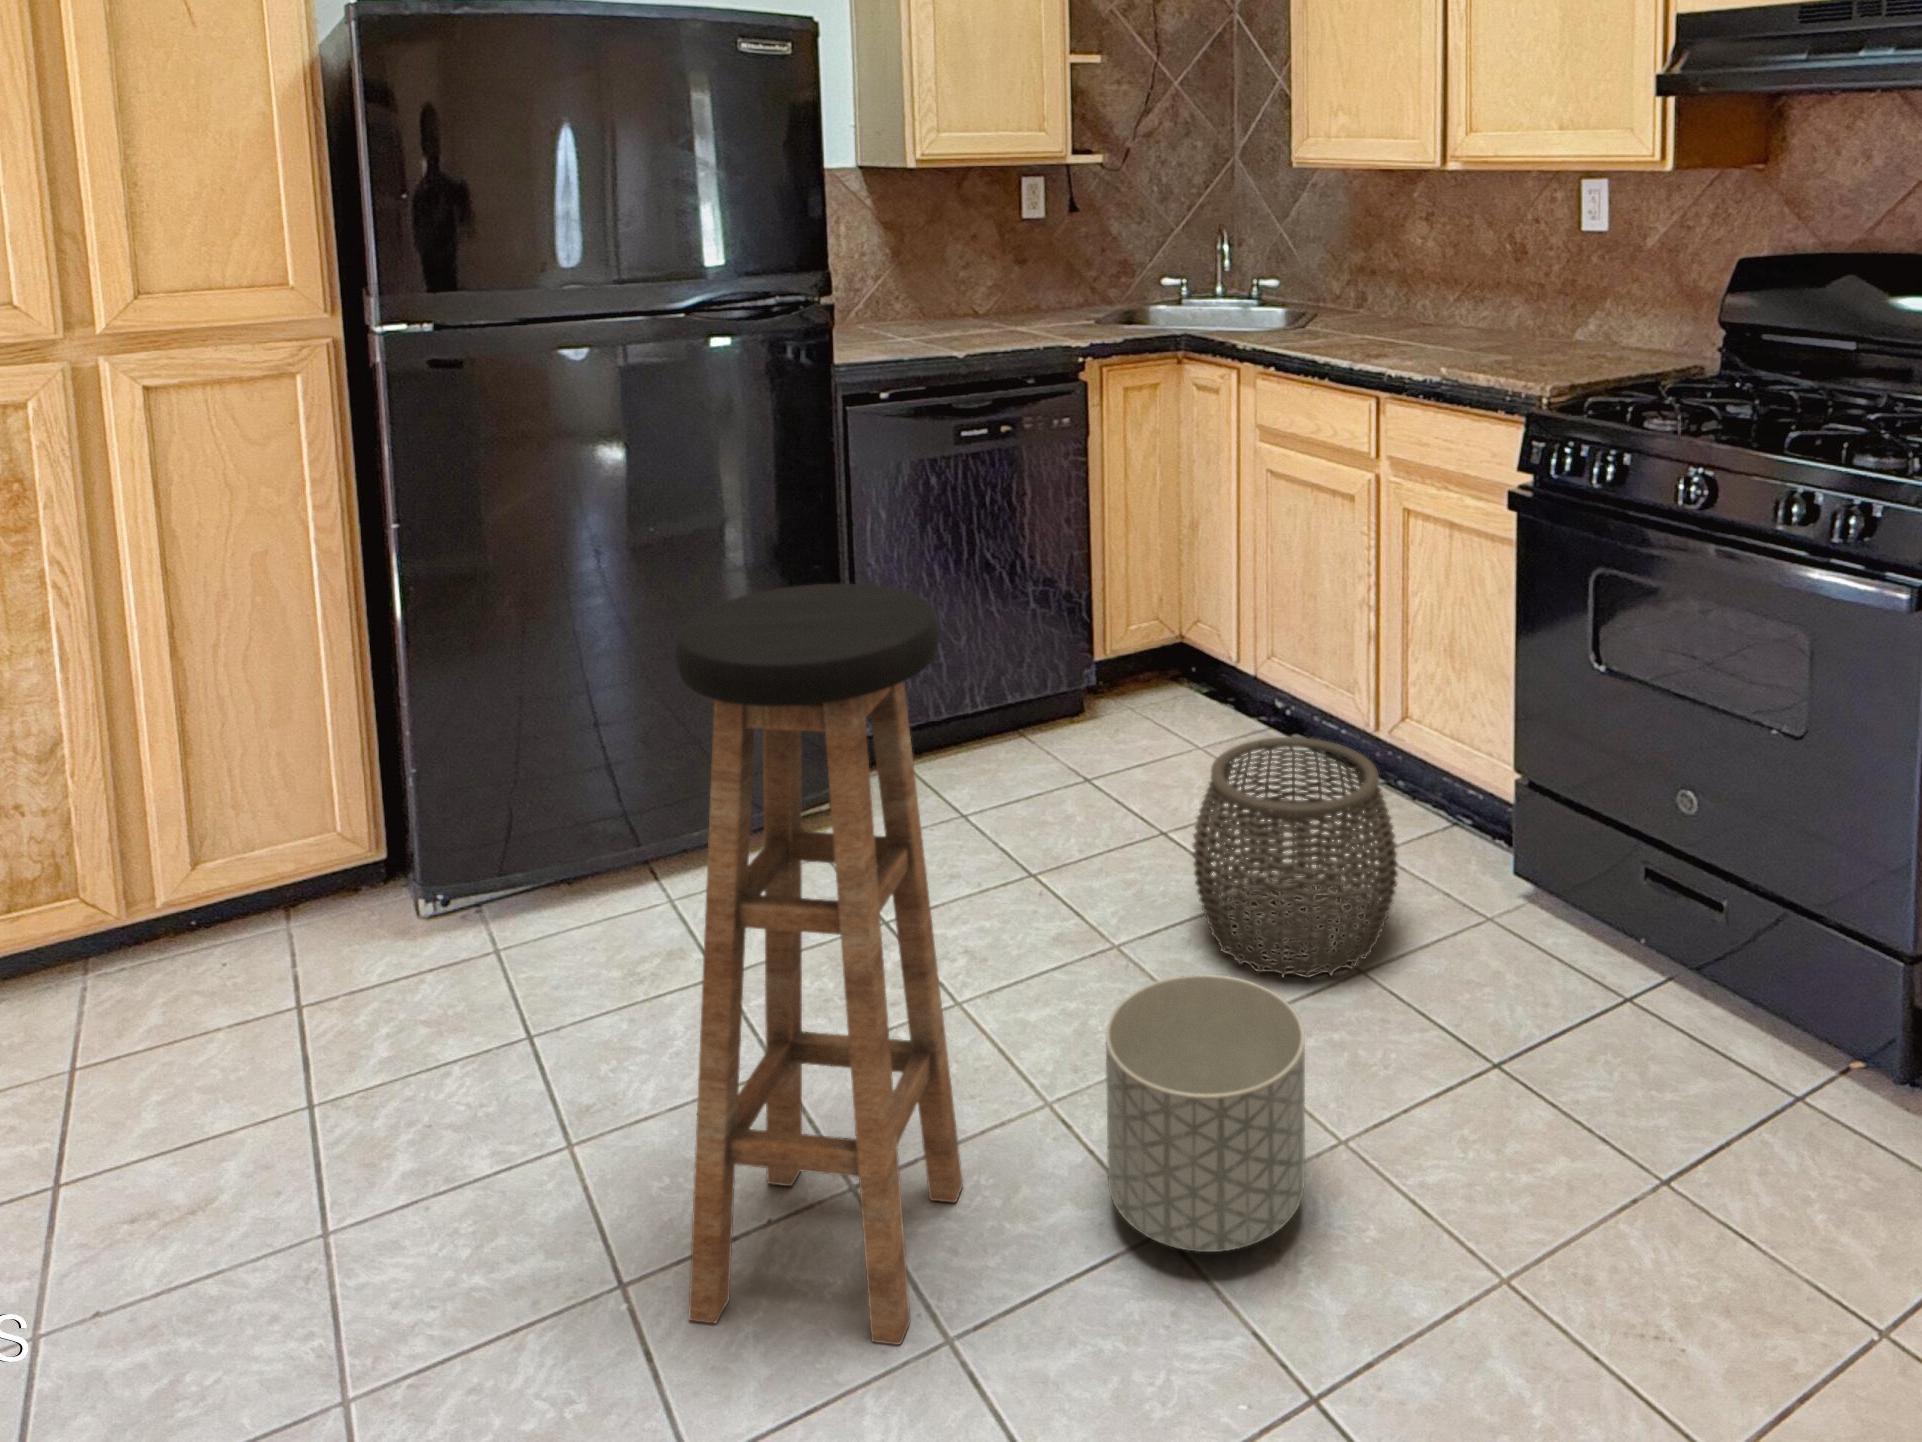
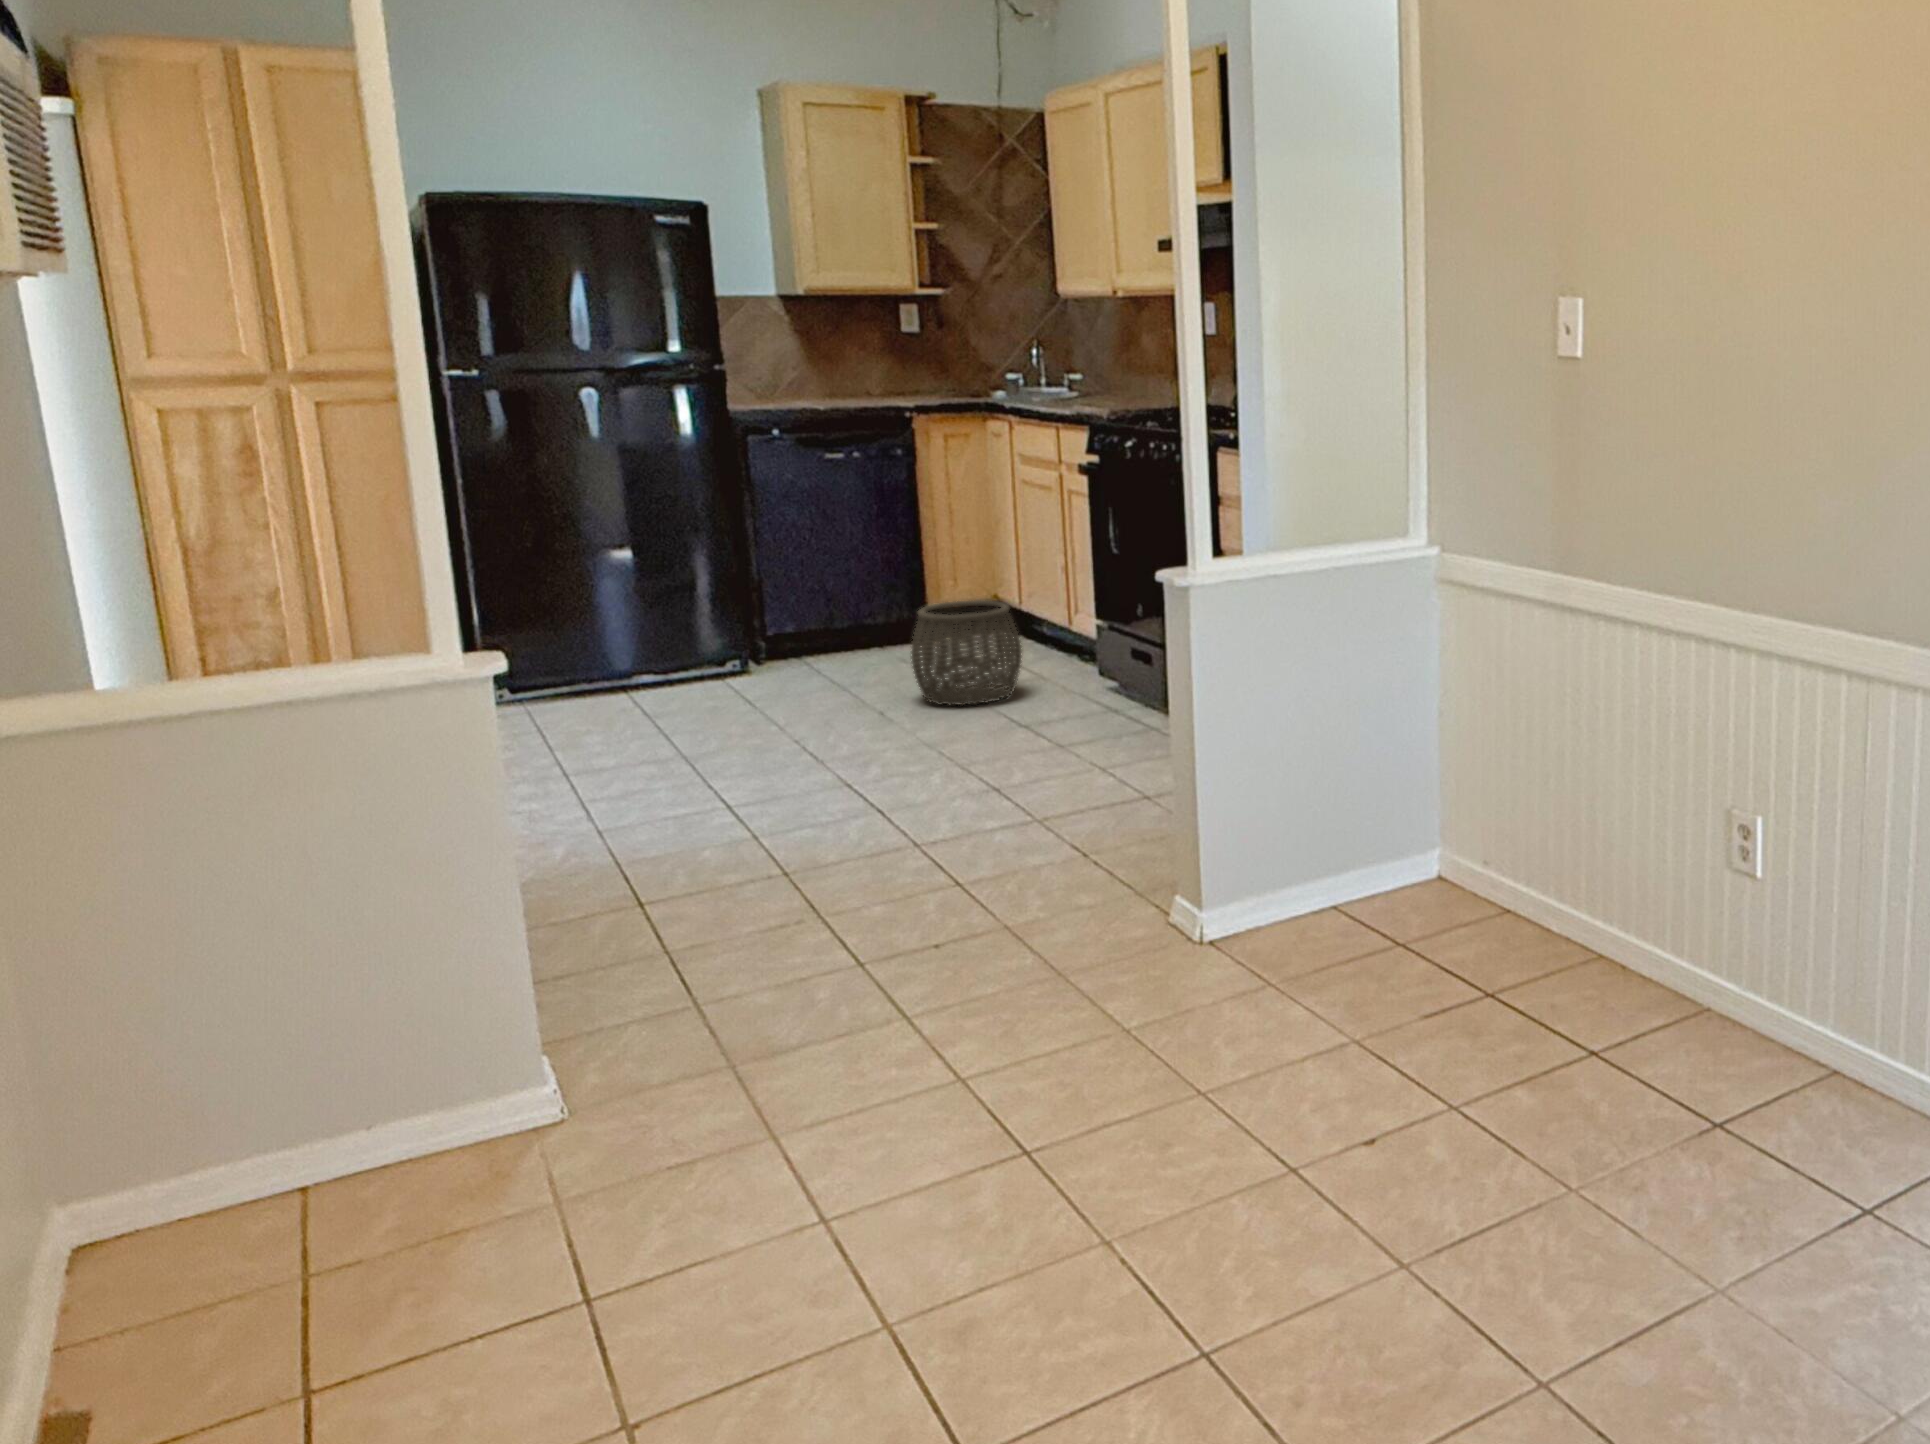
bar stool: present [675,584,963,1345] -> none [584,472,744,775]
planter: present [1106,974,1305,1252] -> none [798,660,898,755]

